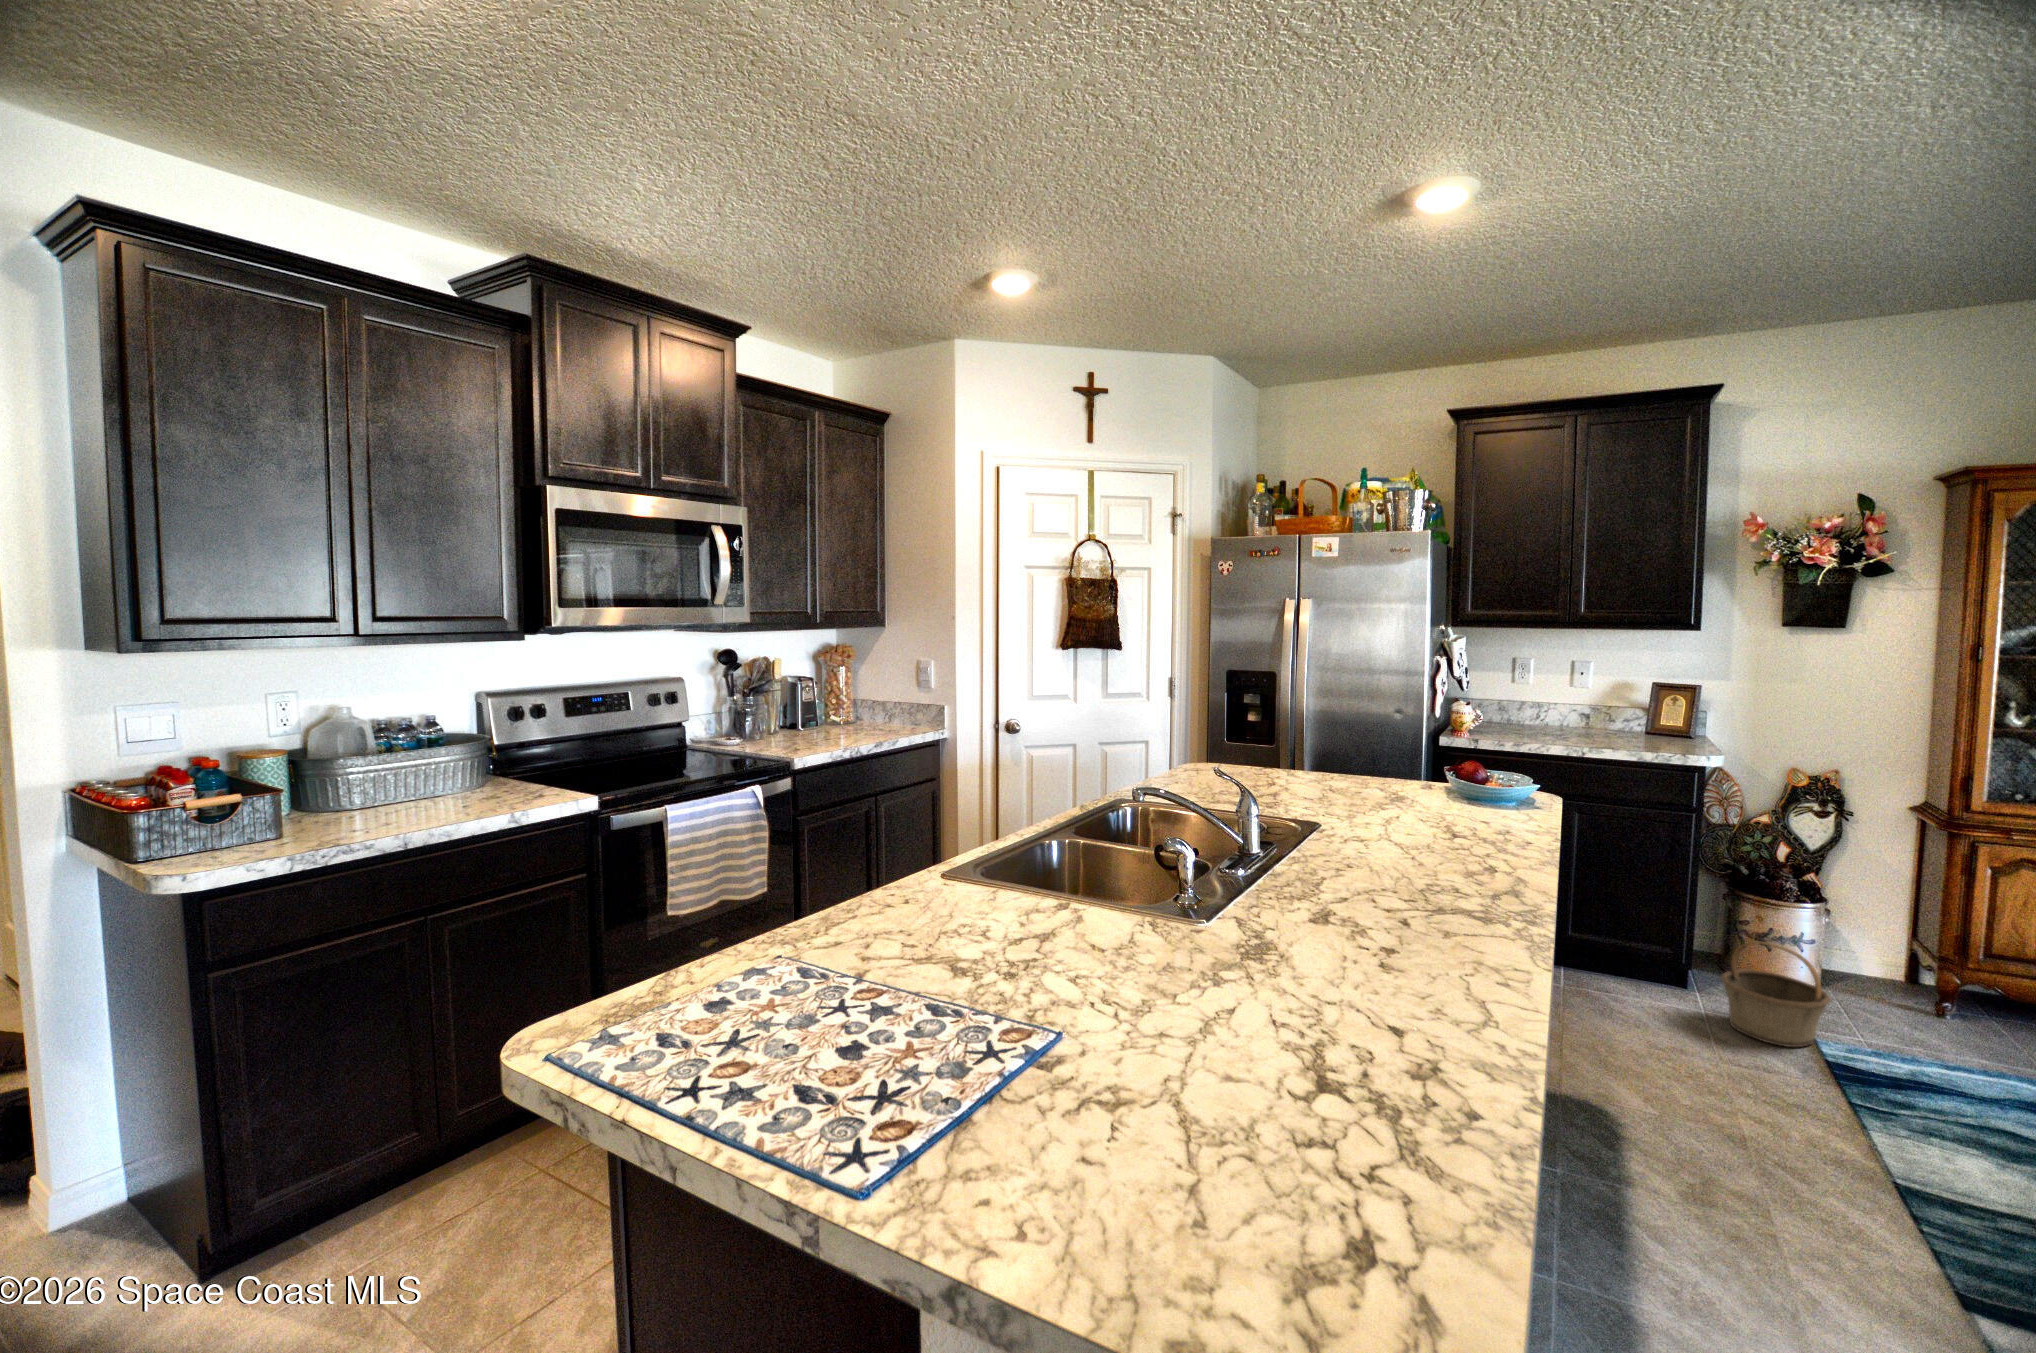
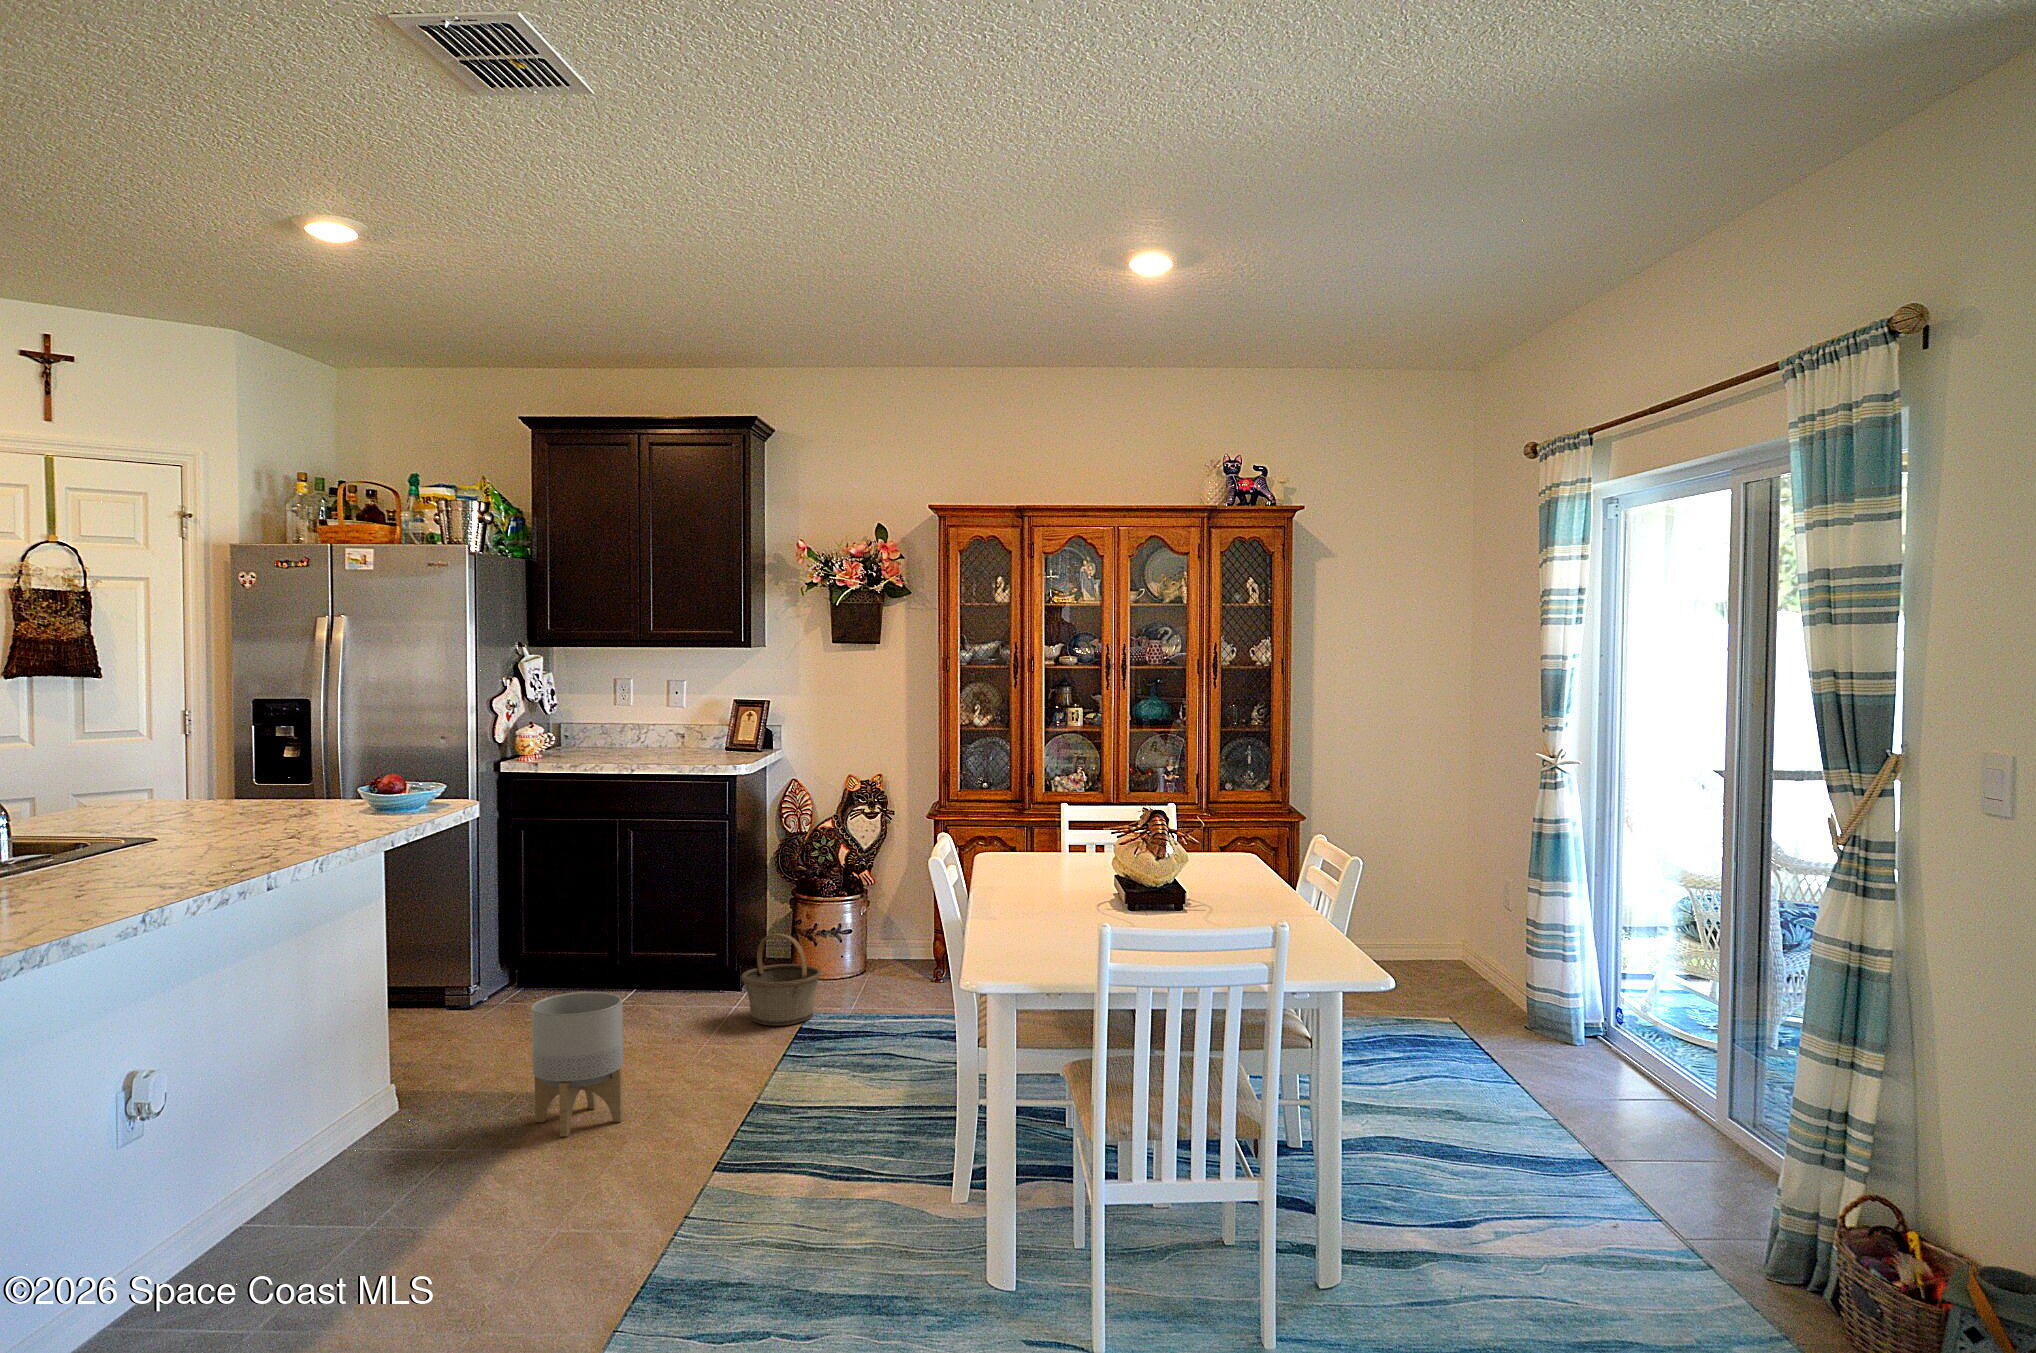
planter: none [1605,1012,1729,1186] -> present [531,992,623,1136]

